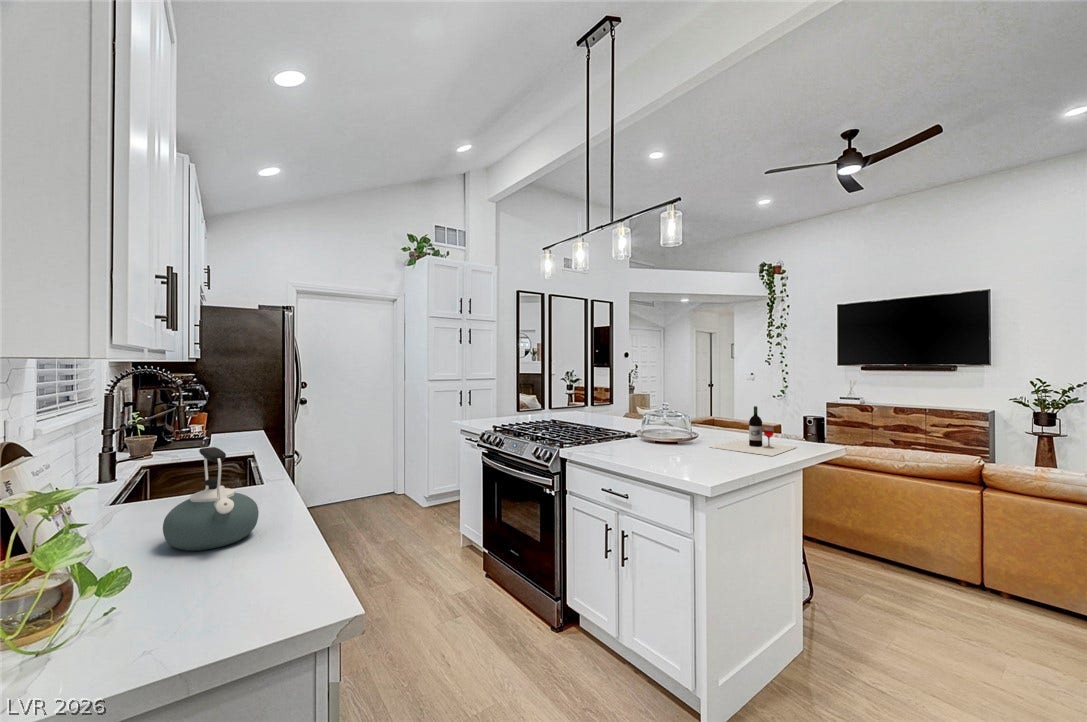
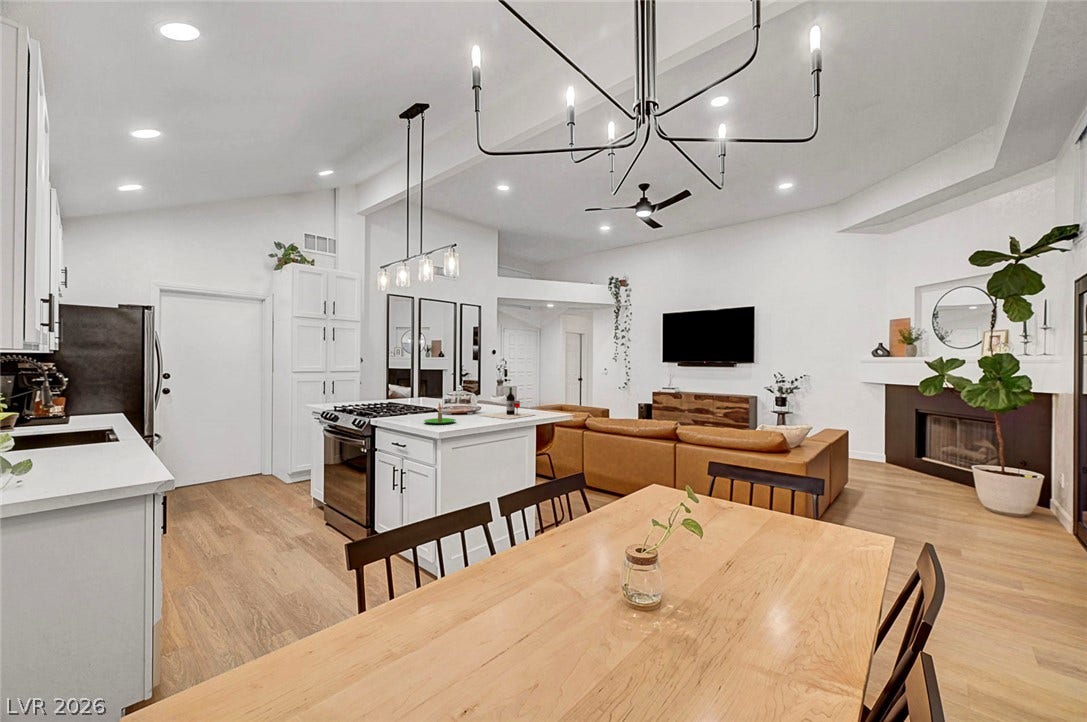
candle: none [654,431,704,466] -> present [424,403,456,424]
kettle: present [163,447,259,551] -> none [62,405,126,464]

